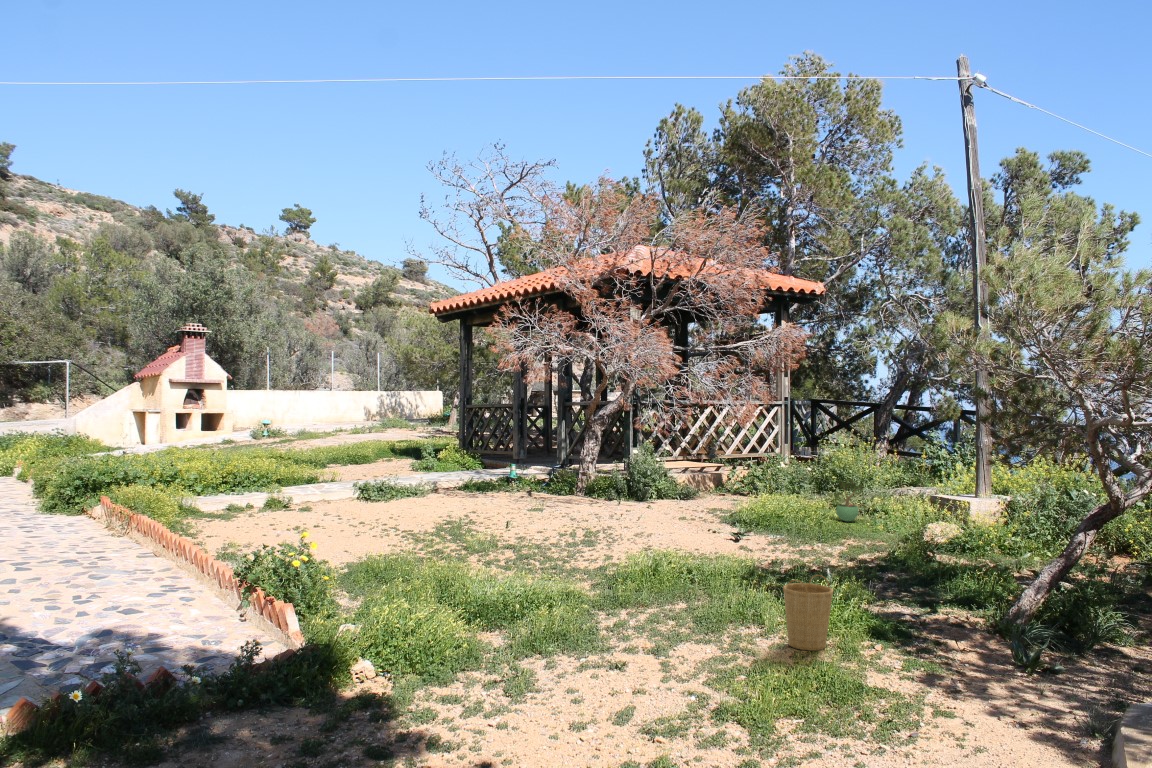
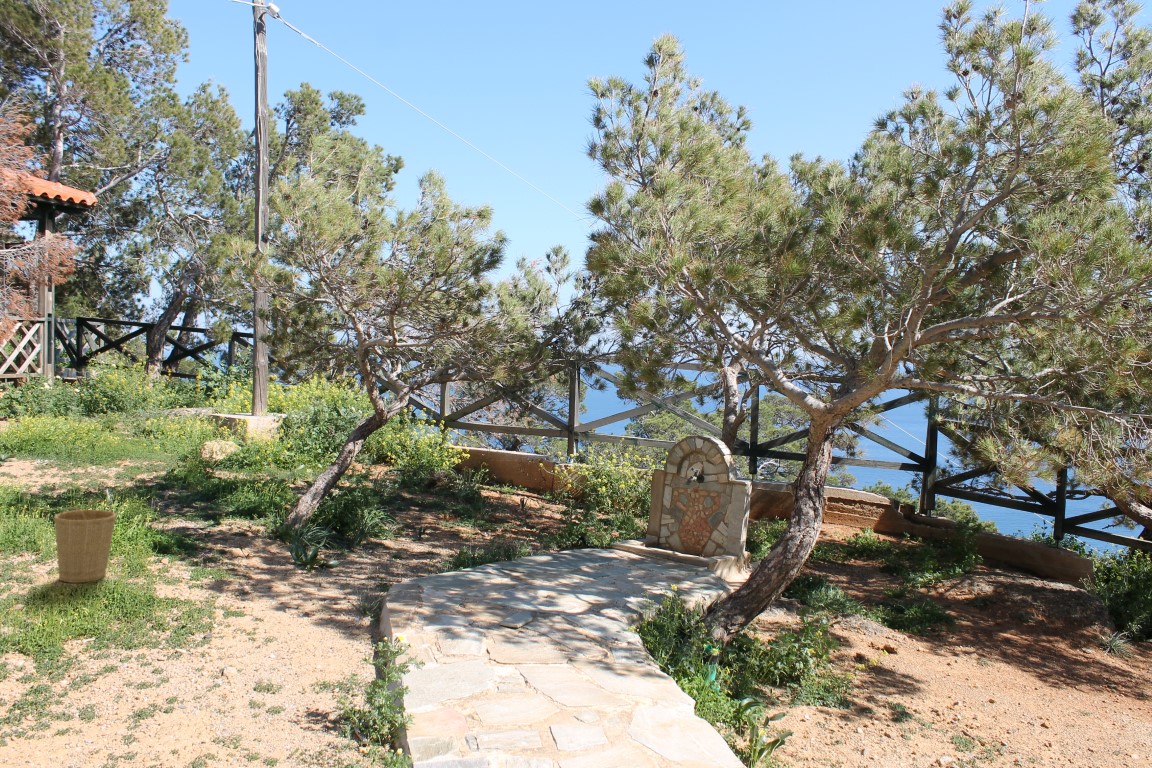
potted plant: present [834,479,863,522] -> none [107,398,141,442]

